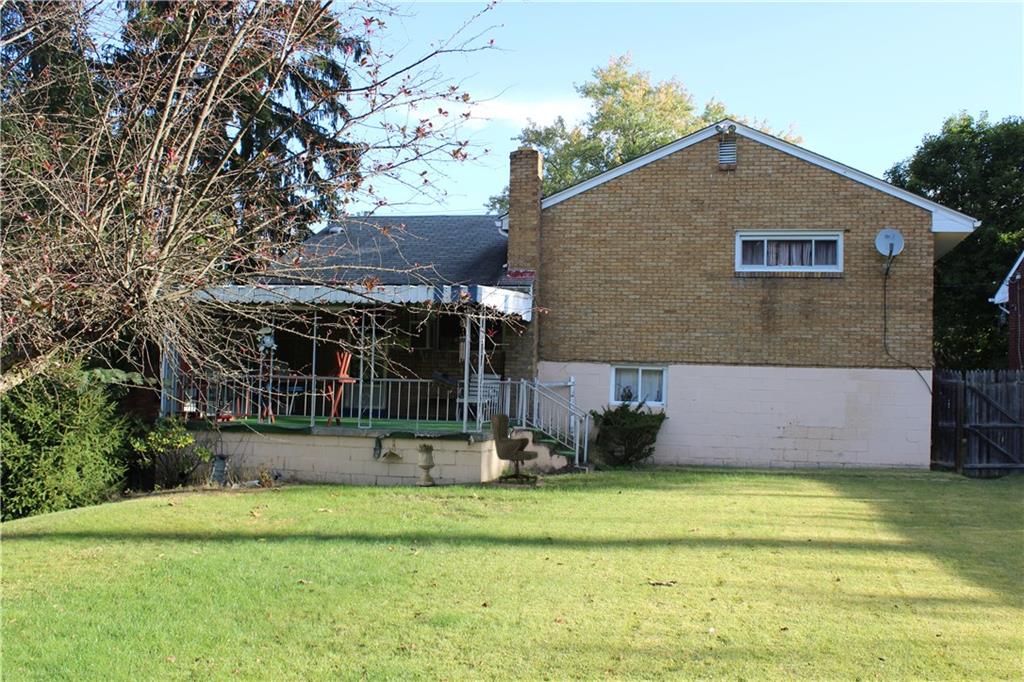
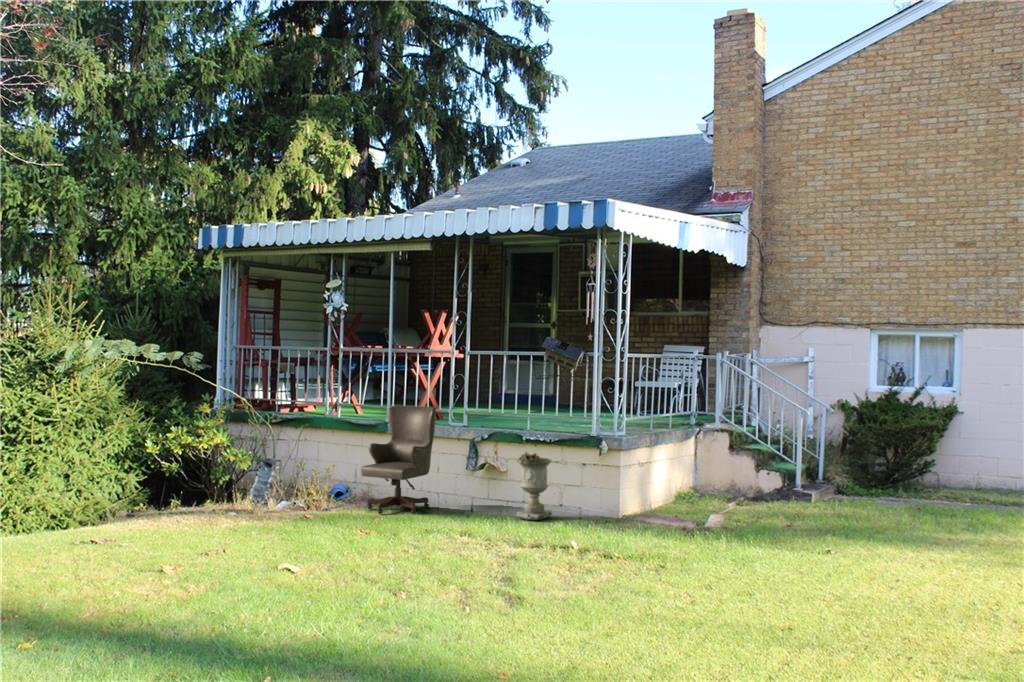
chair: present [491,414,538,484] -> present [361,405,436,514]

